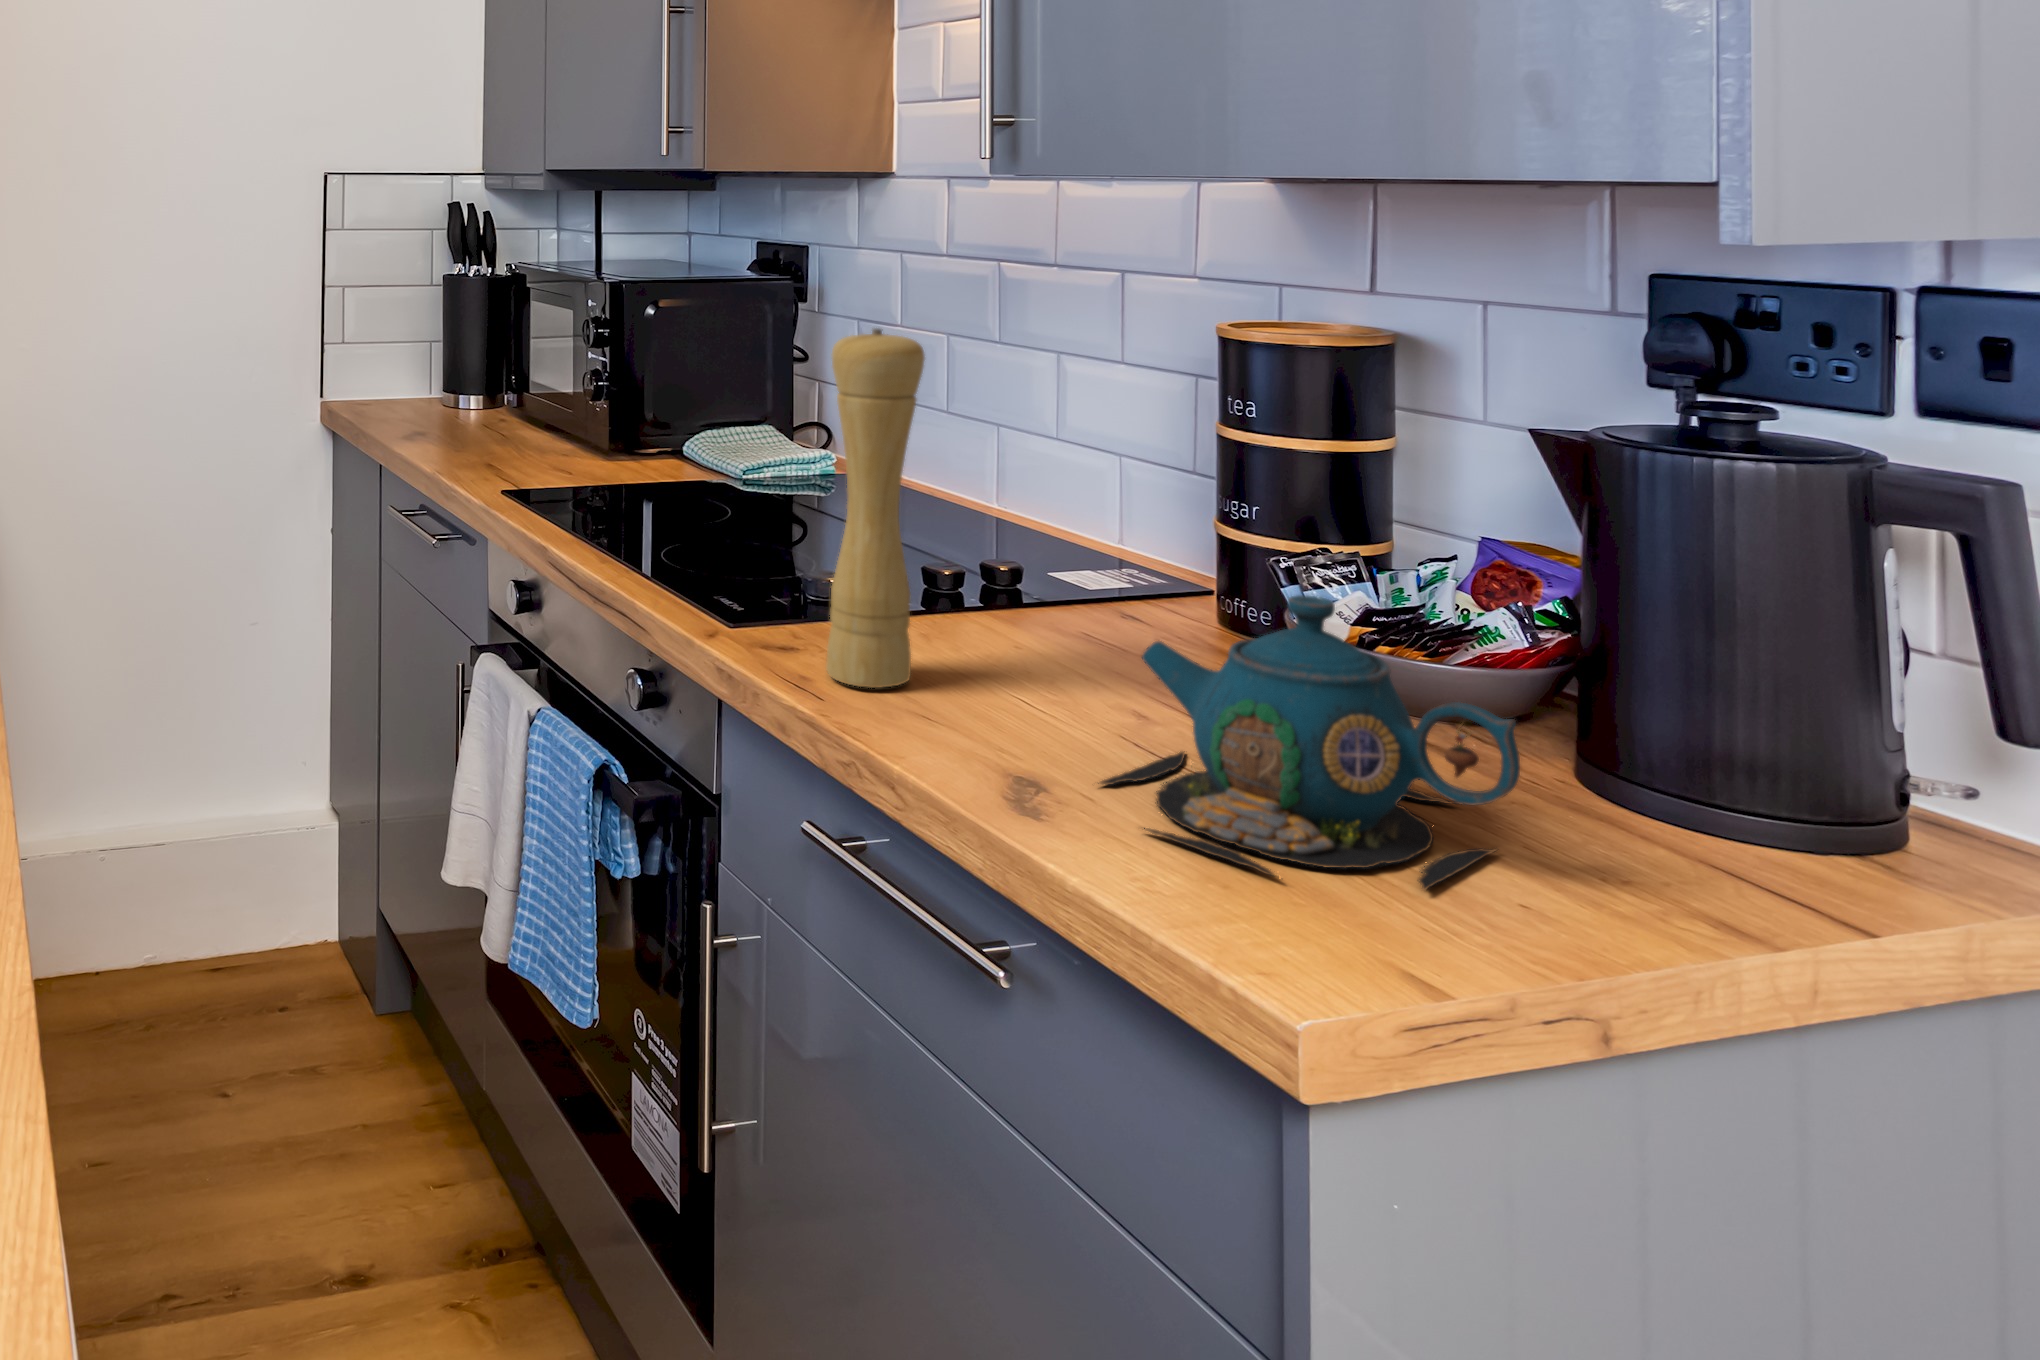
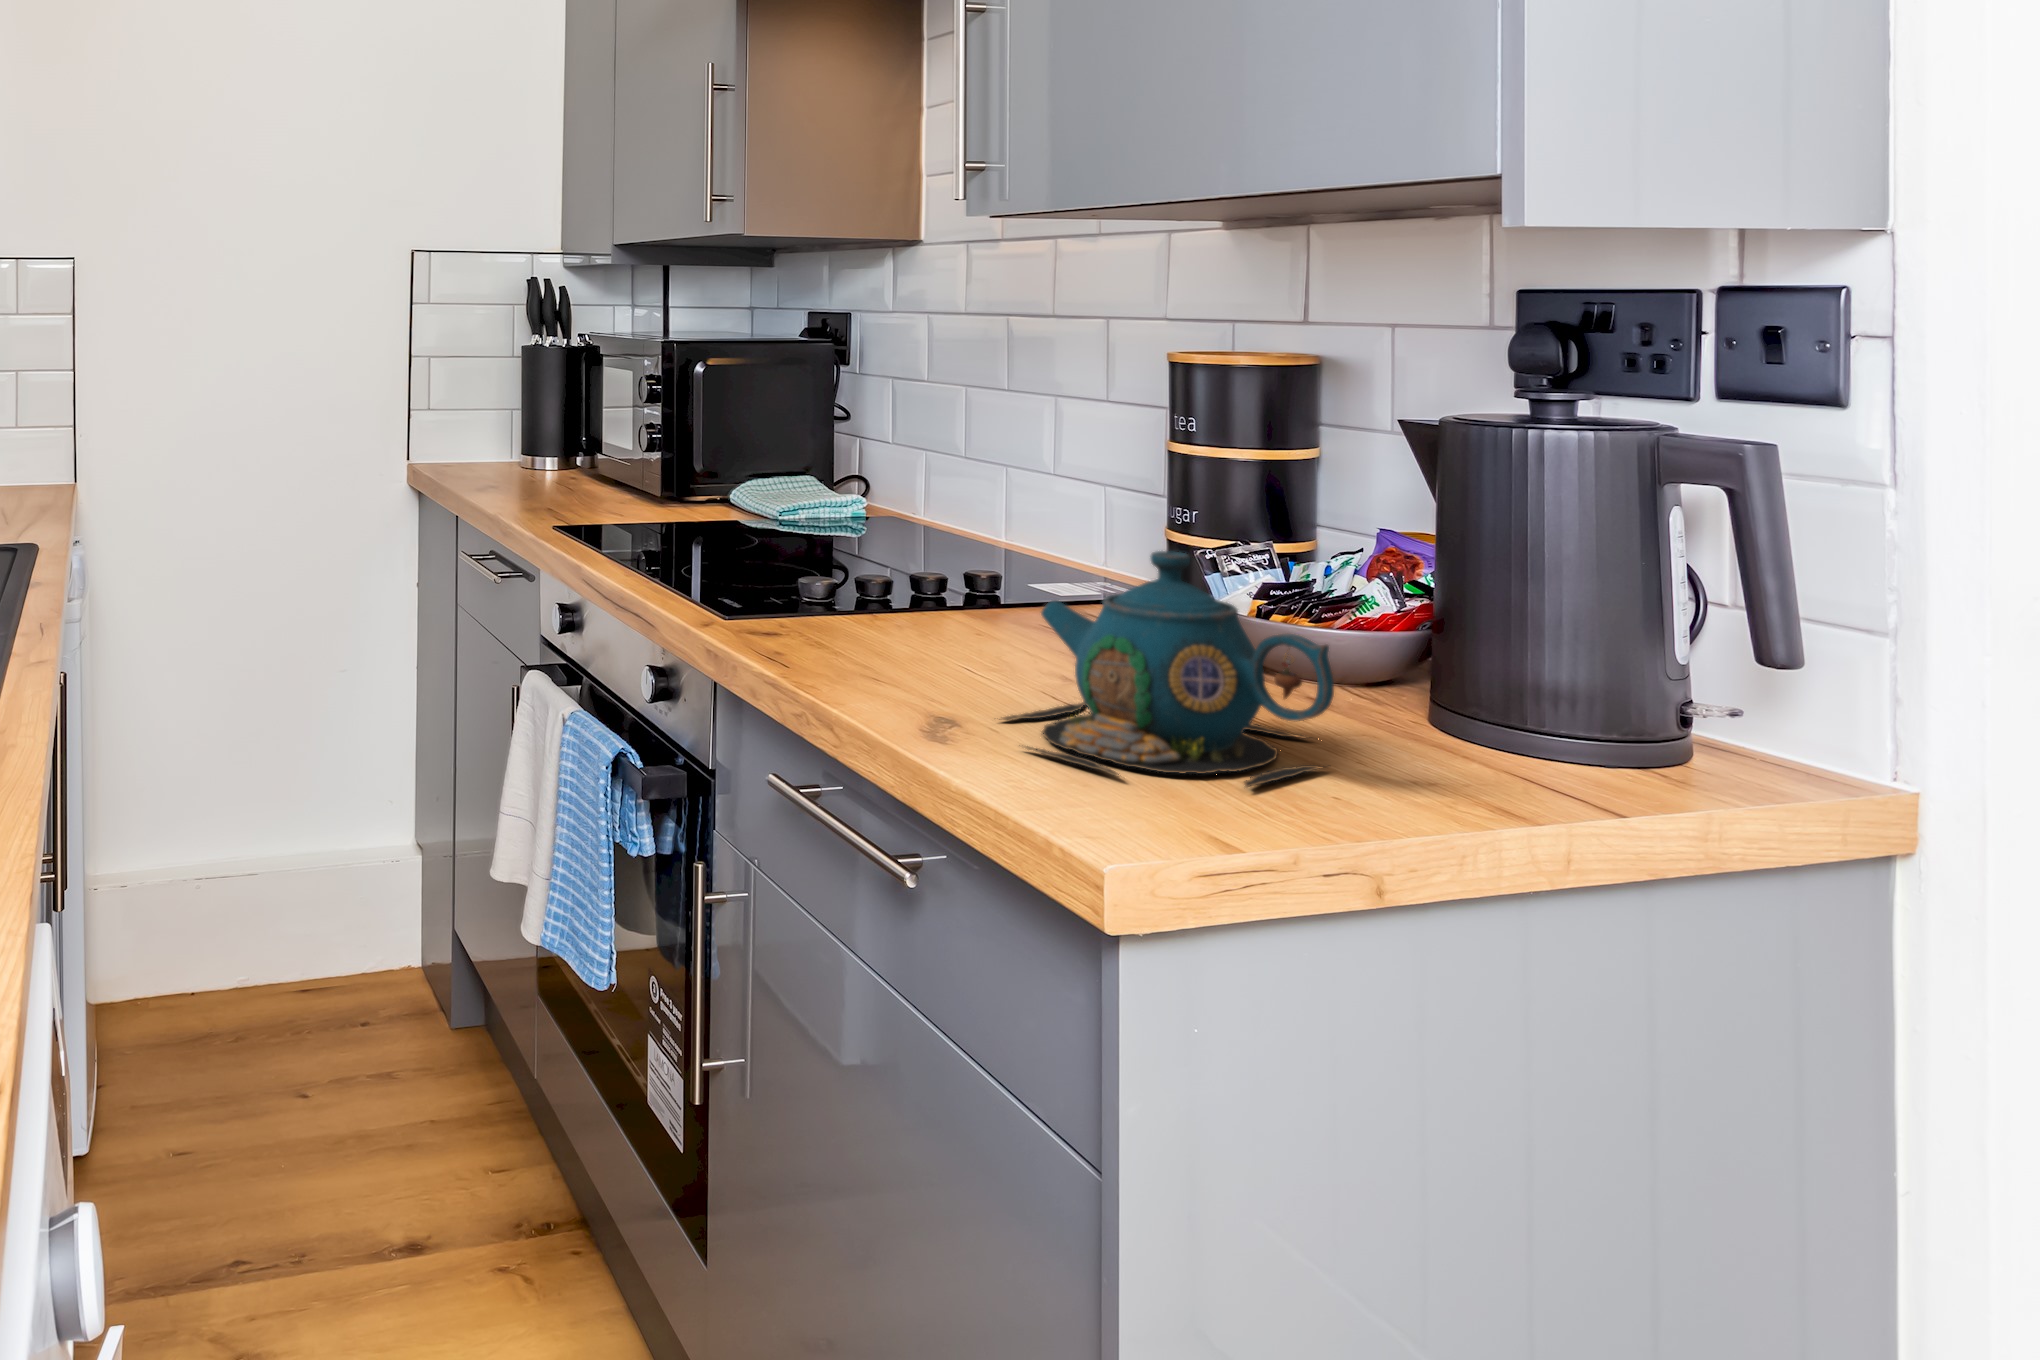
pepper mill: present [826,328,925,688] -> none [792,344,871,657]

